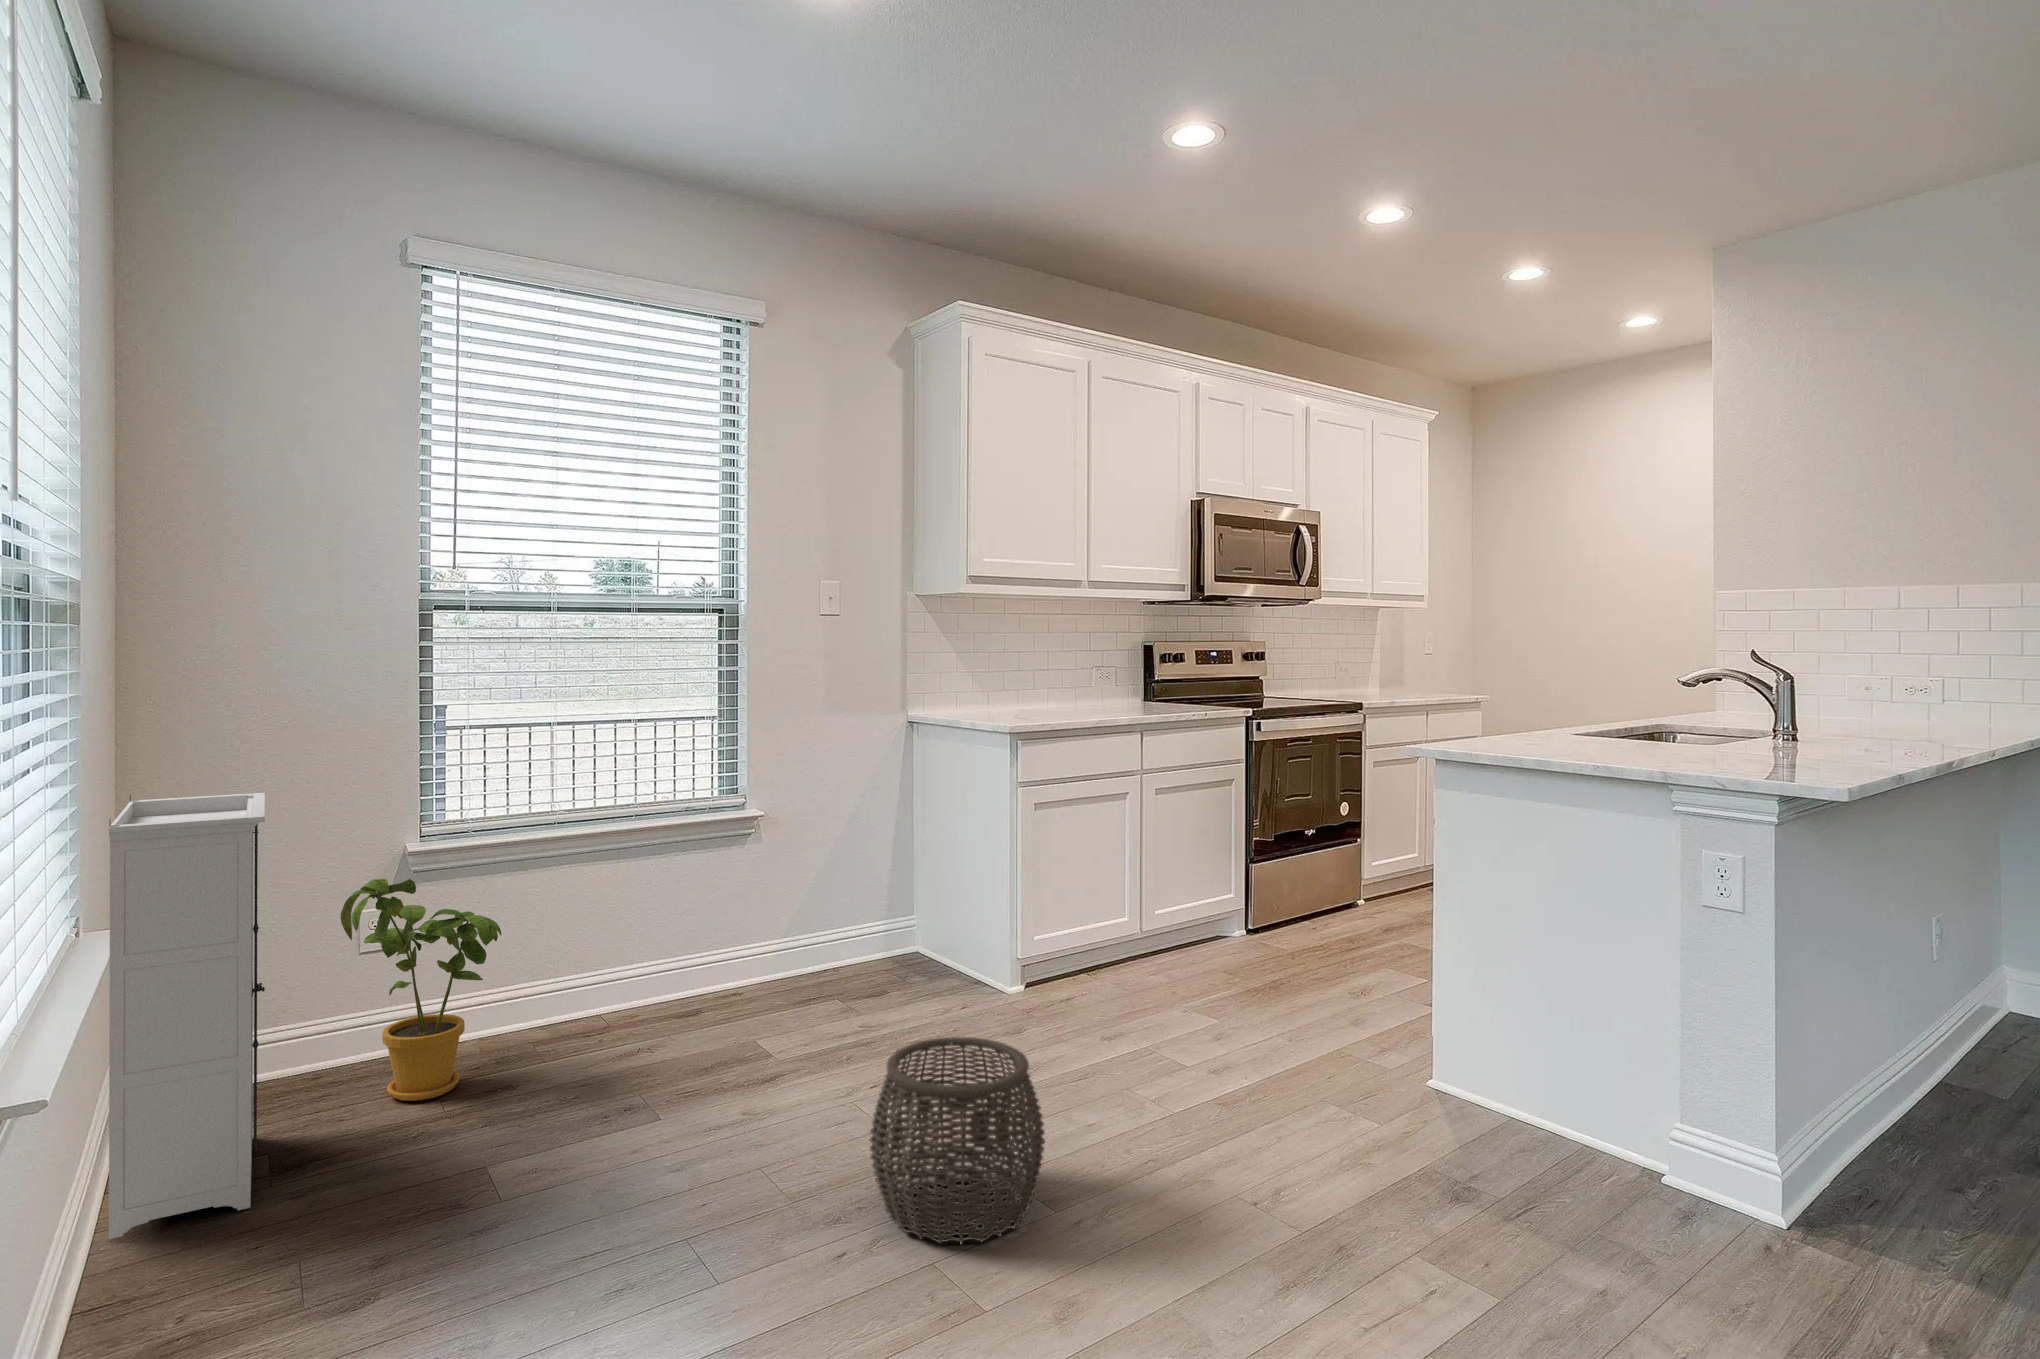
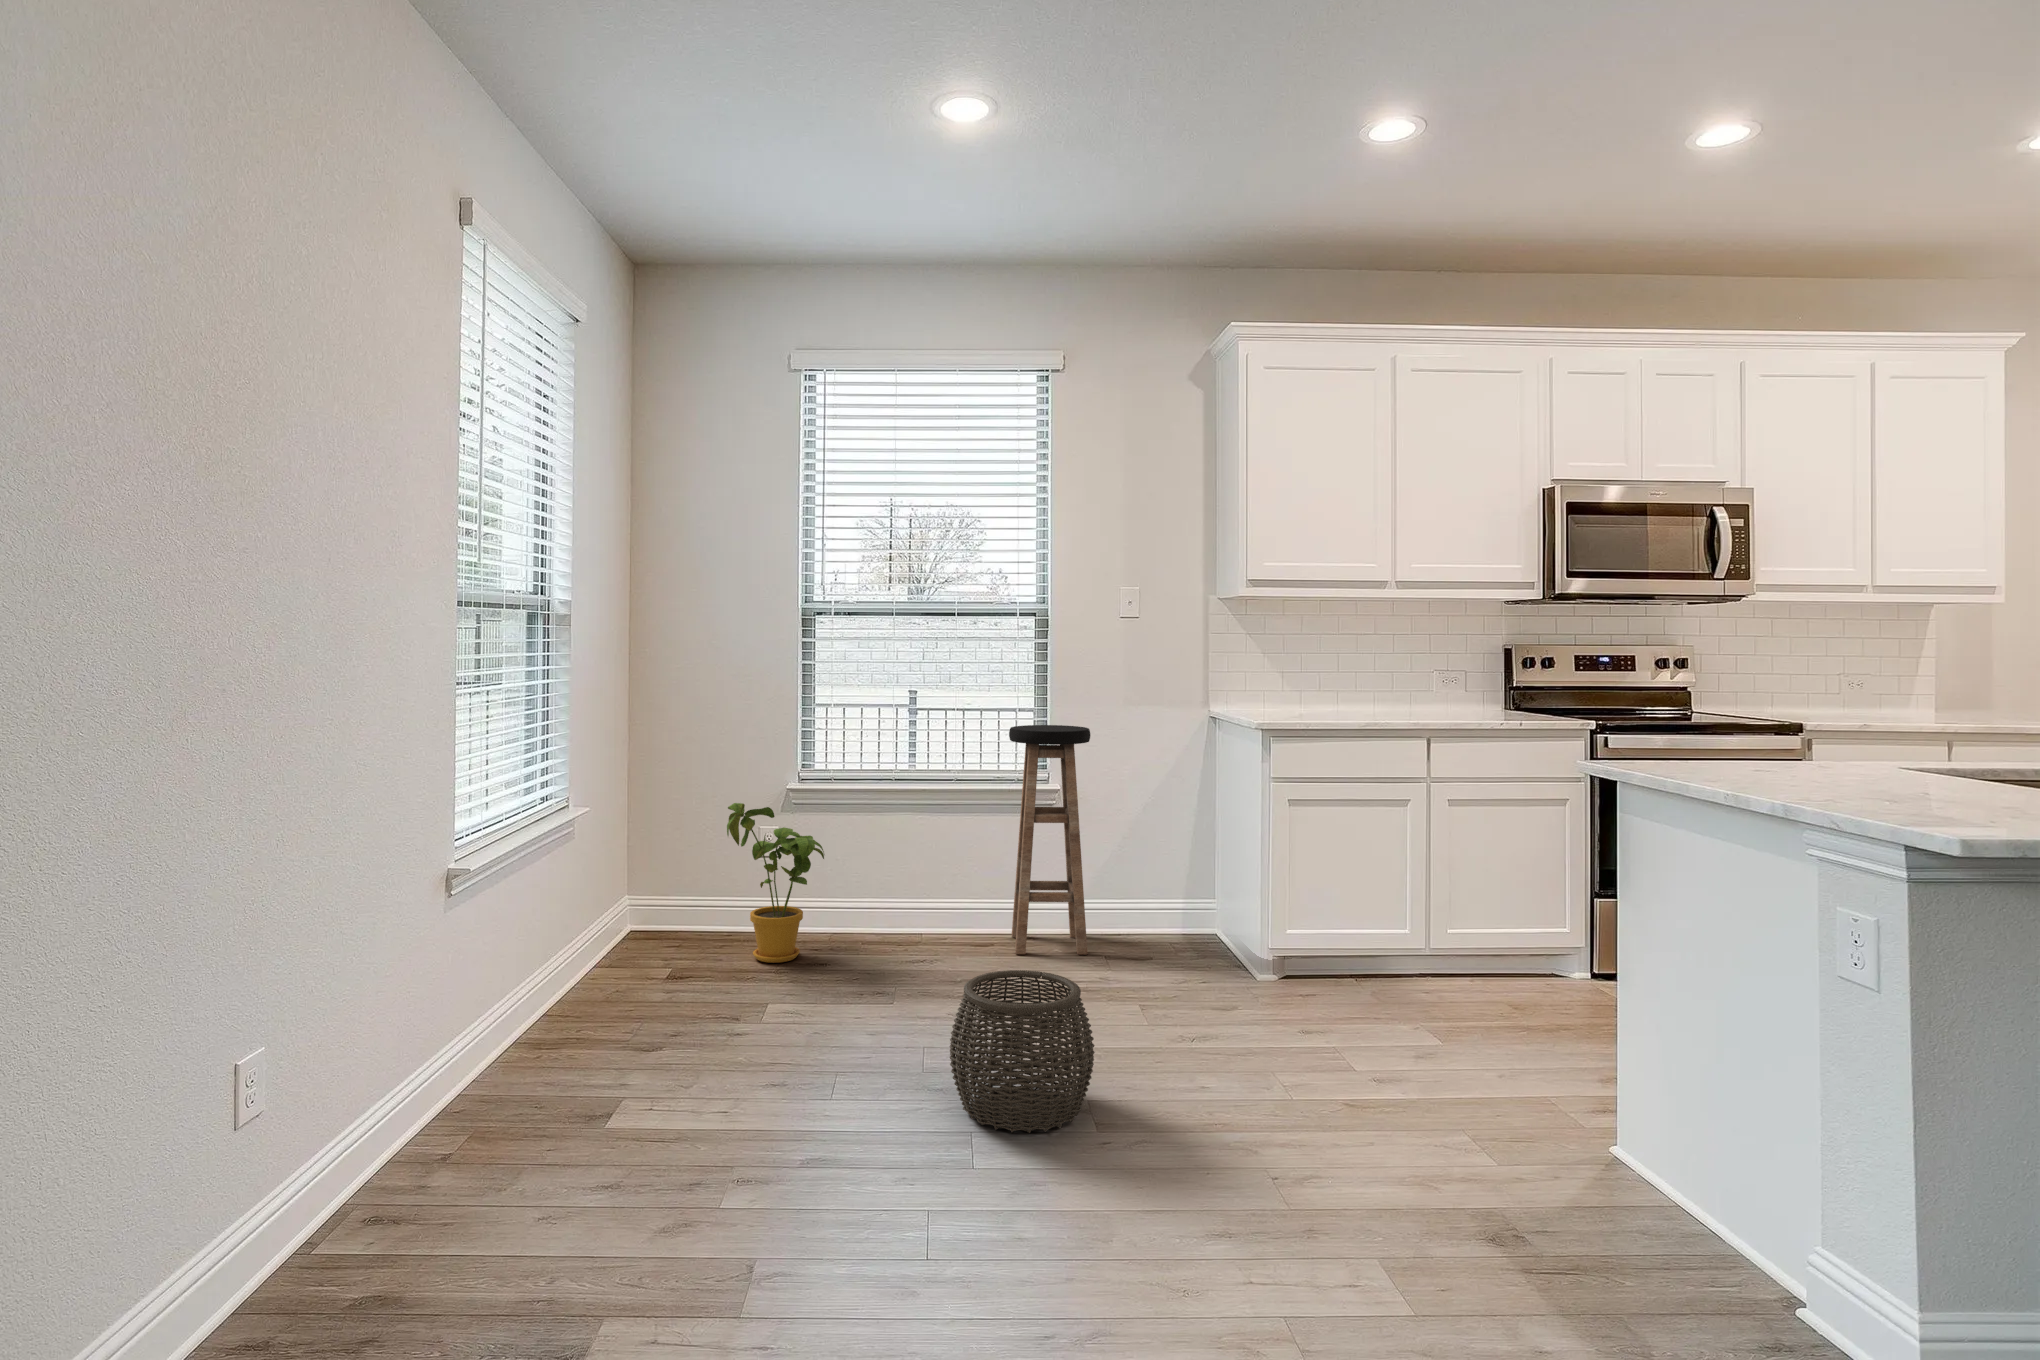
bar stool: none [710,740,819,1020] -> present [1009,725,1090,955]
storage cabinet: present [109,793,265,1239] -> none [563,734,678,999]

